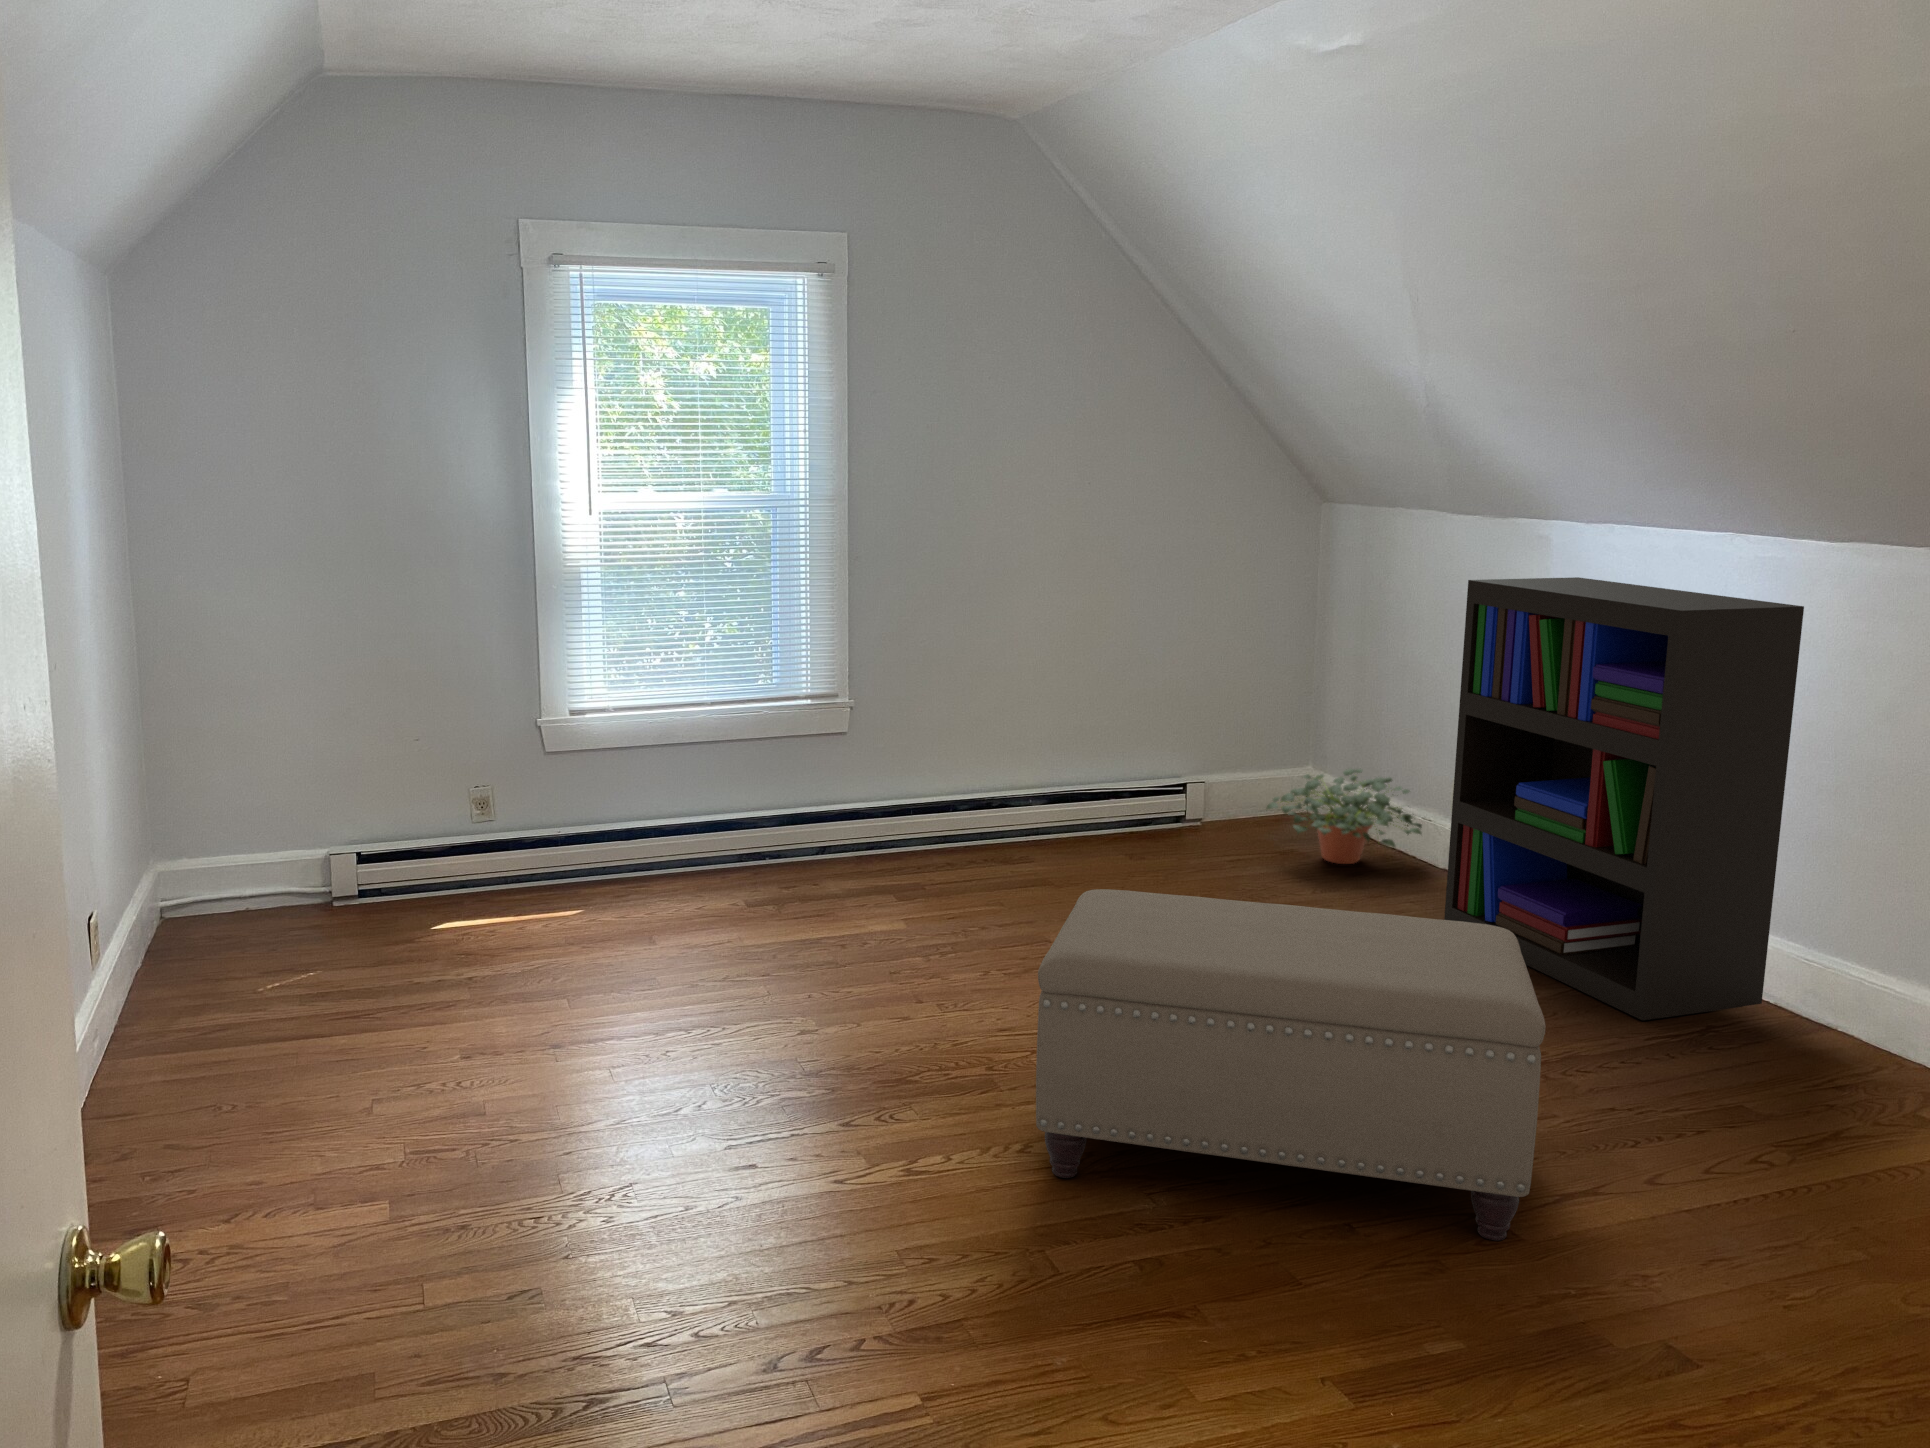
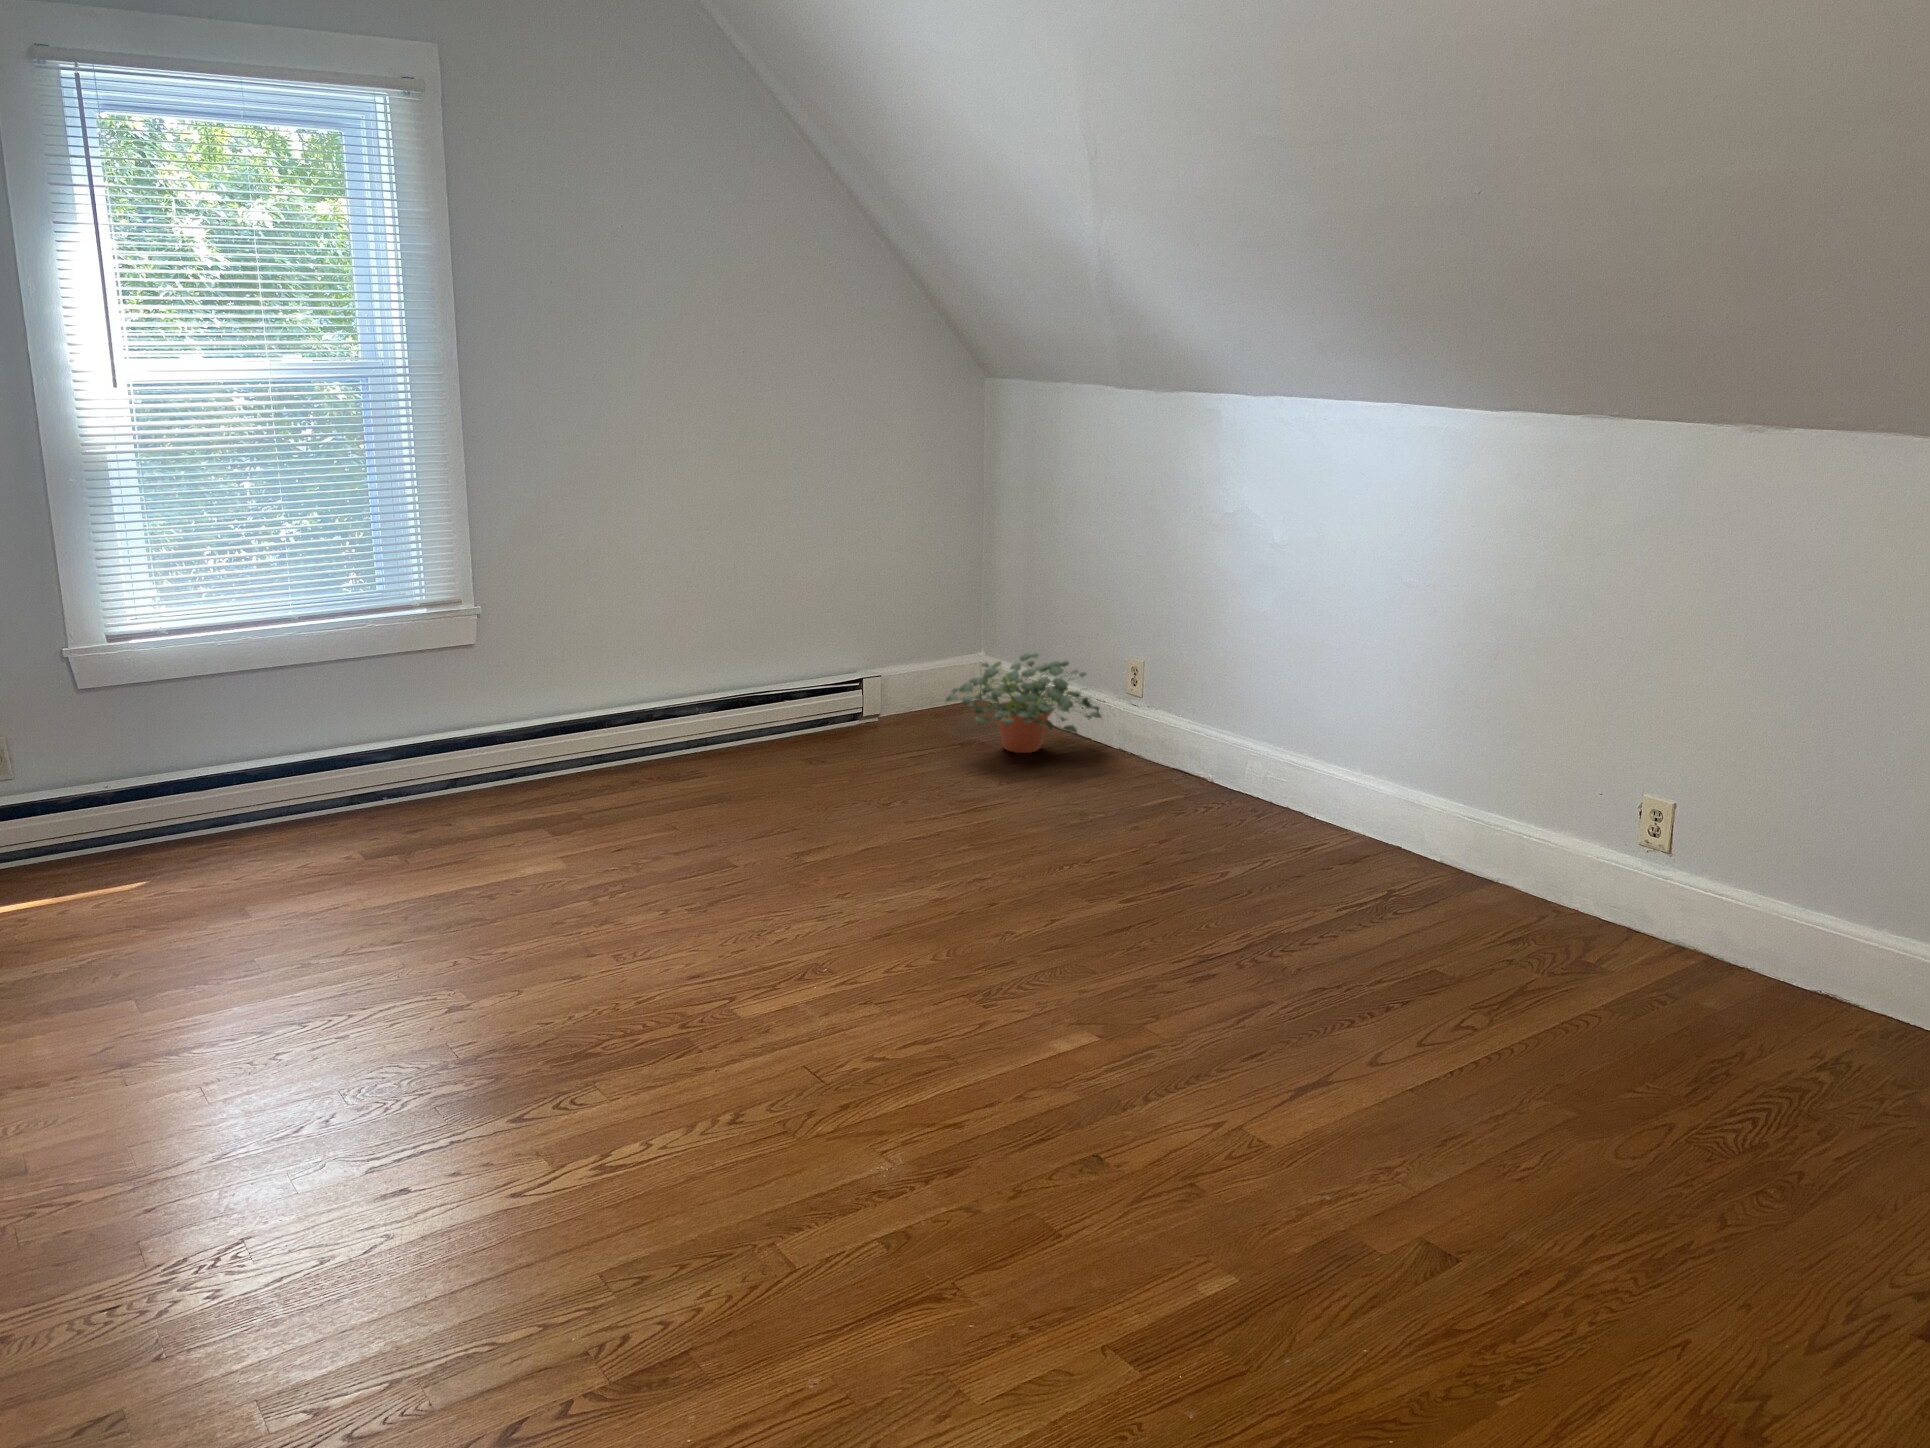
bookshelf: present [1444,577,1804,1021] -> none [1132,453,1464,893]
ottoman: present [1036,889,1545,1241] -> none [744,817,1284,1150]

